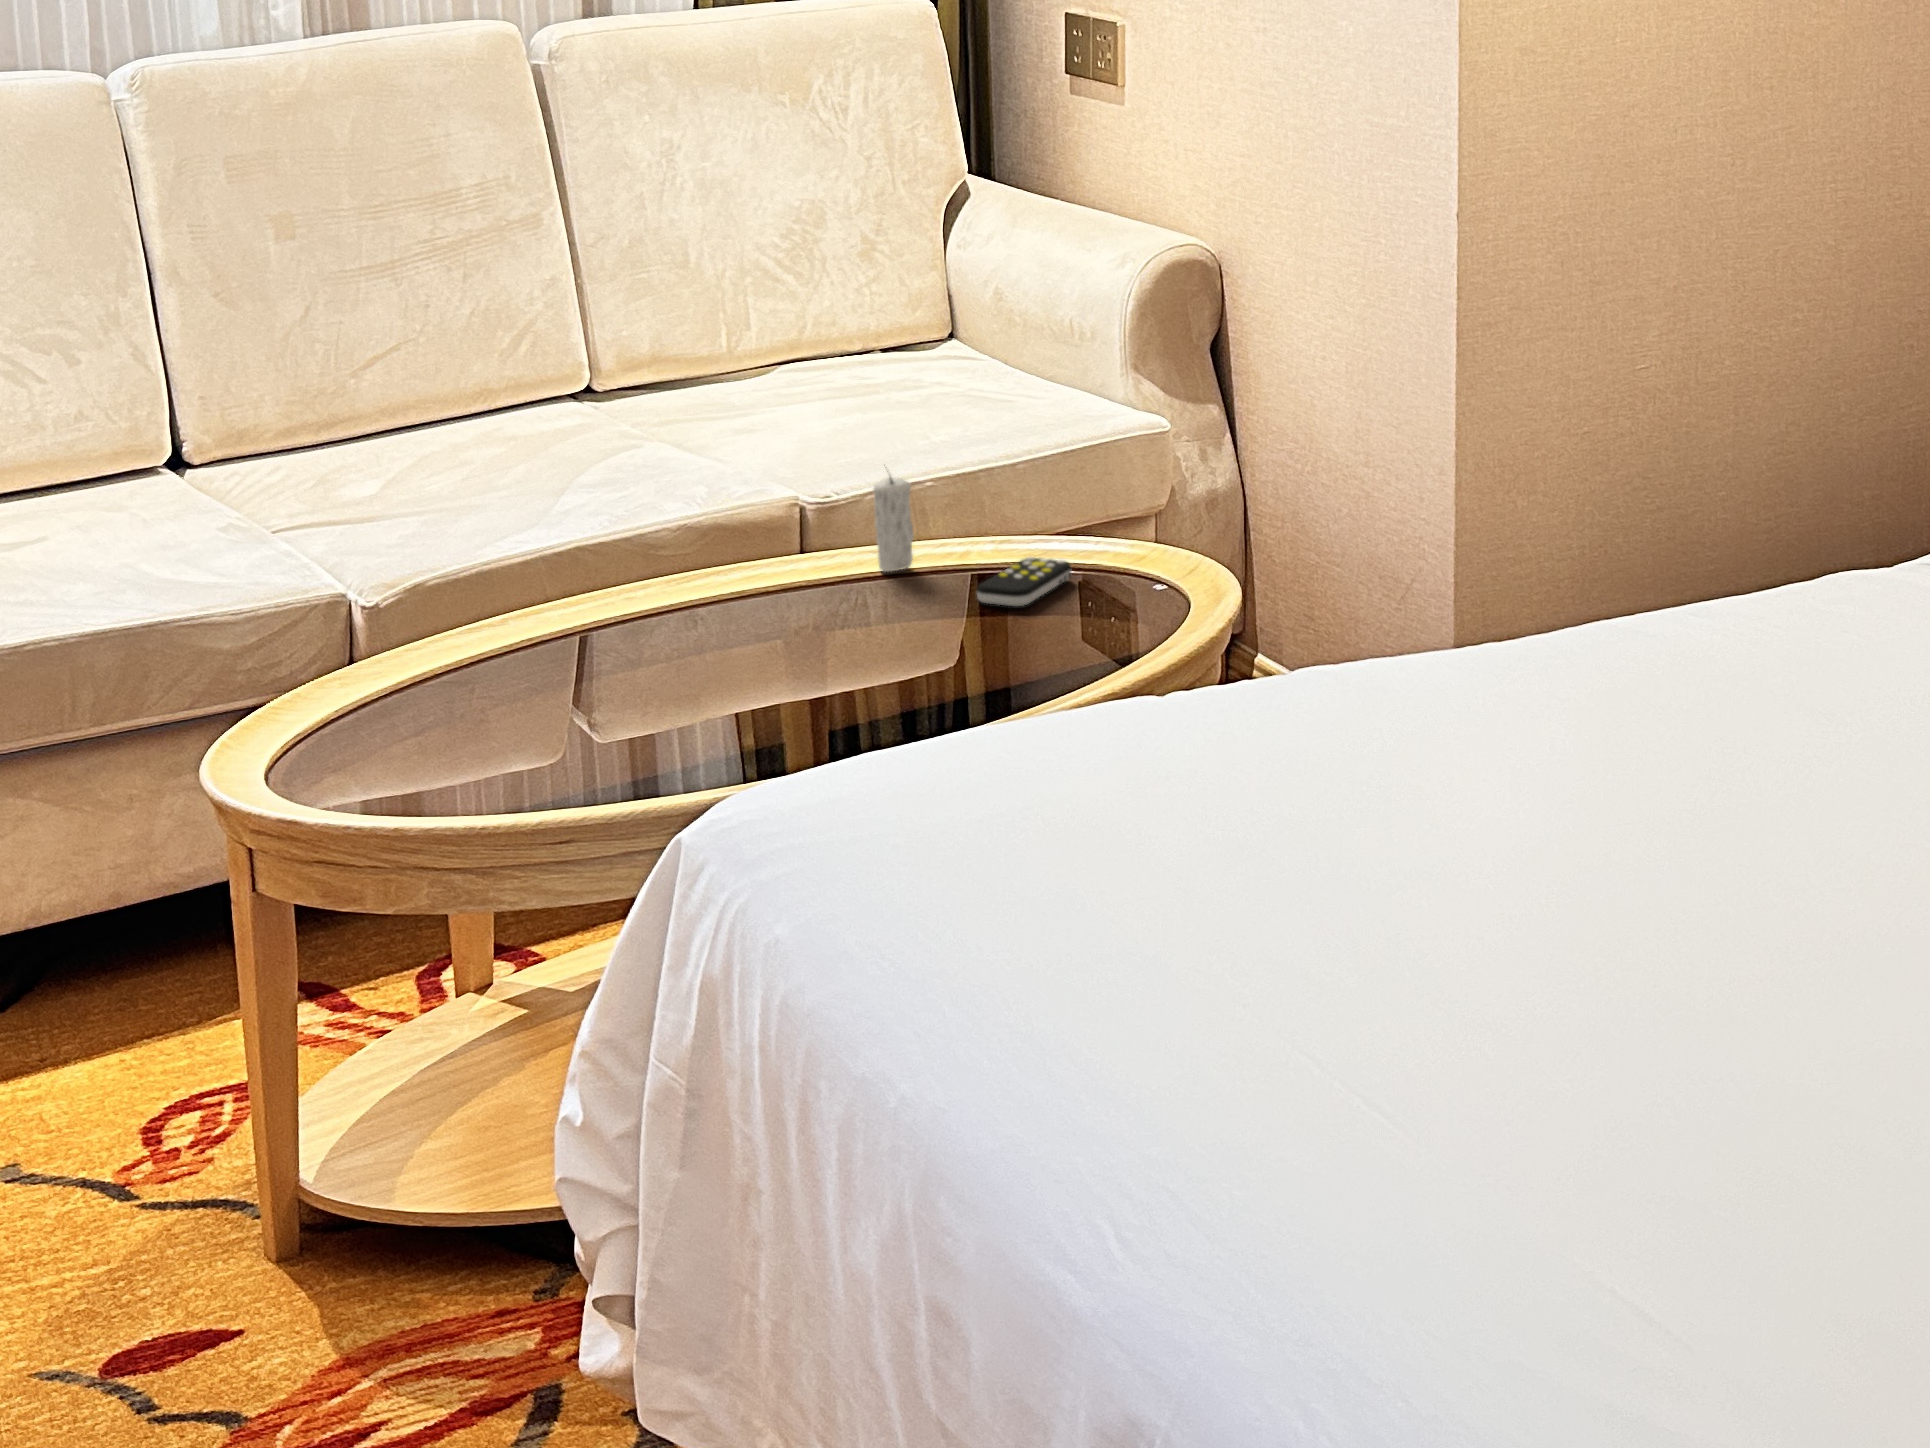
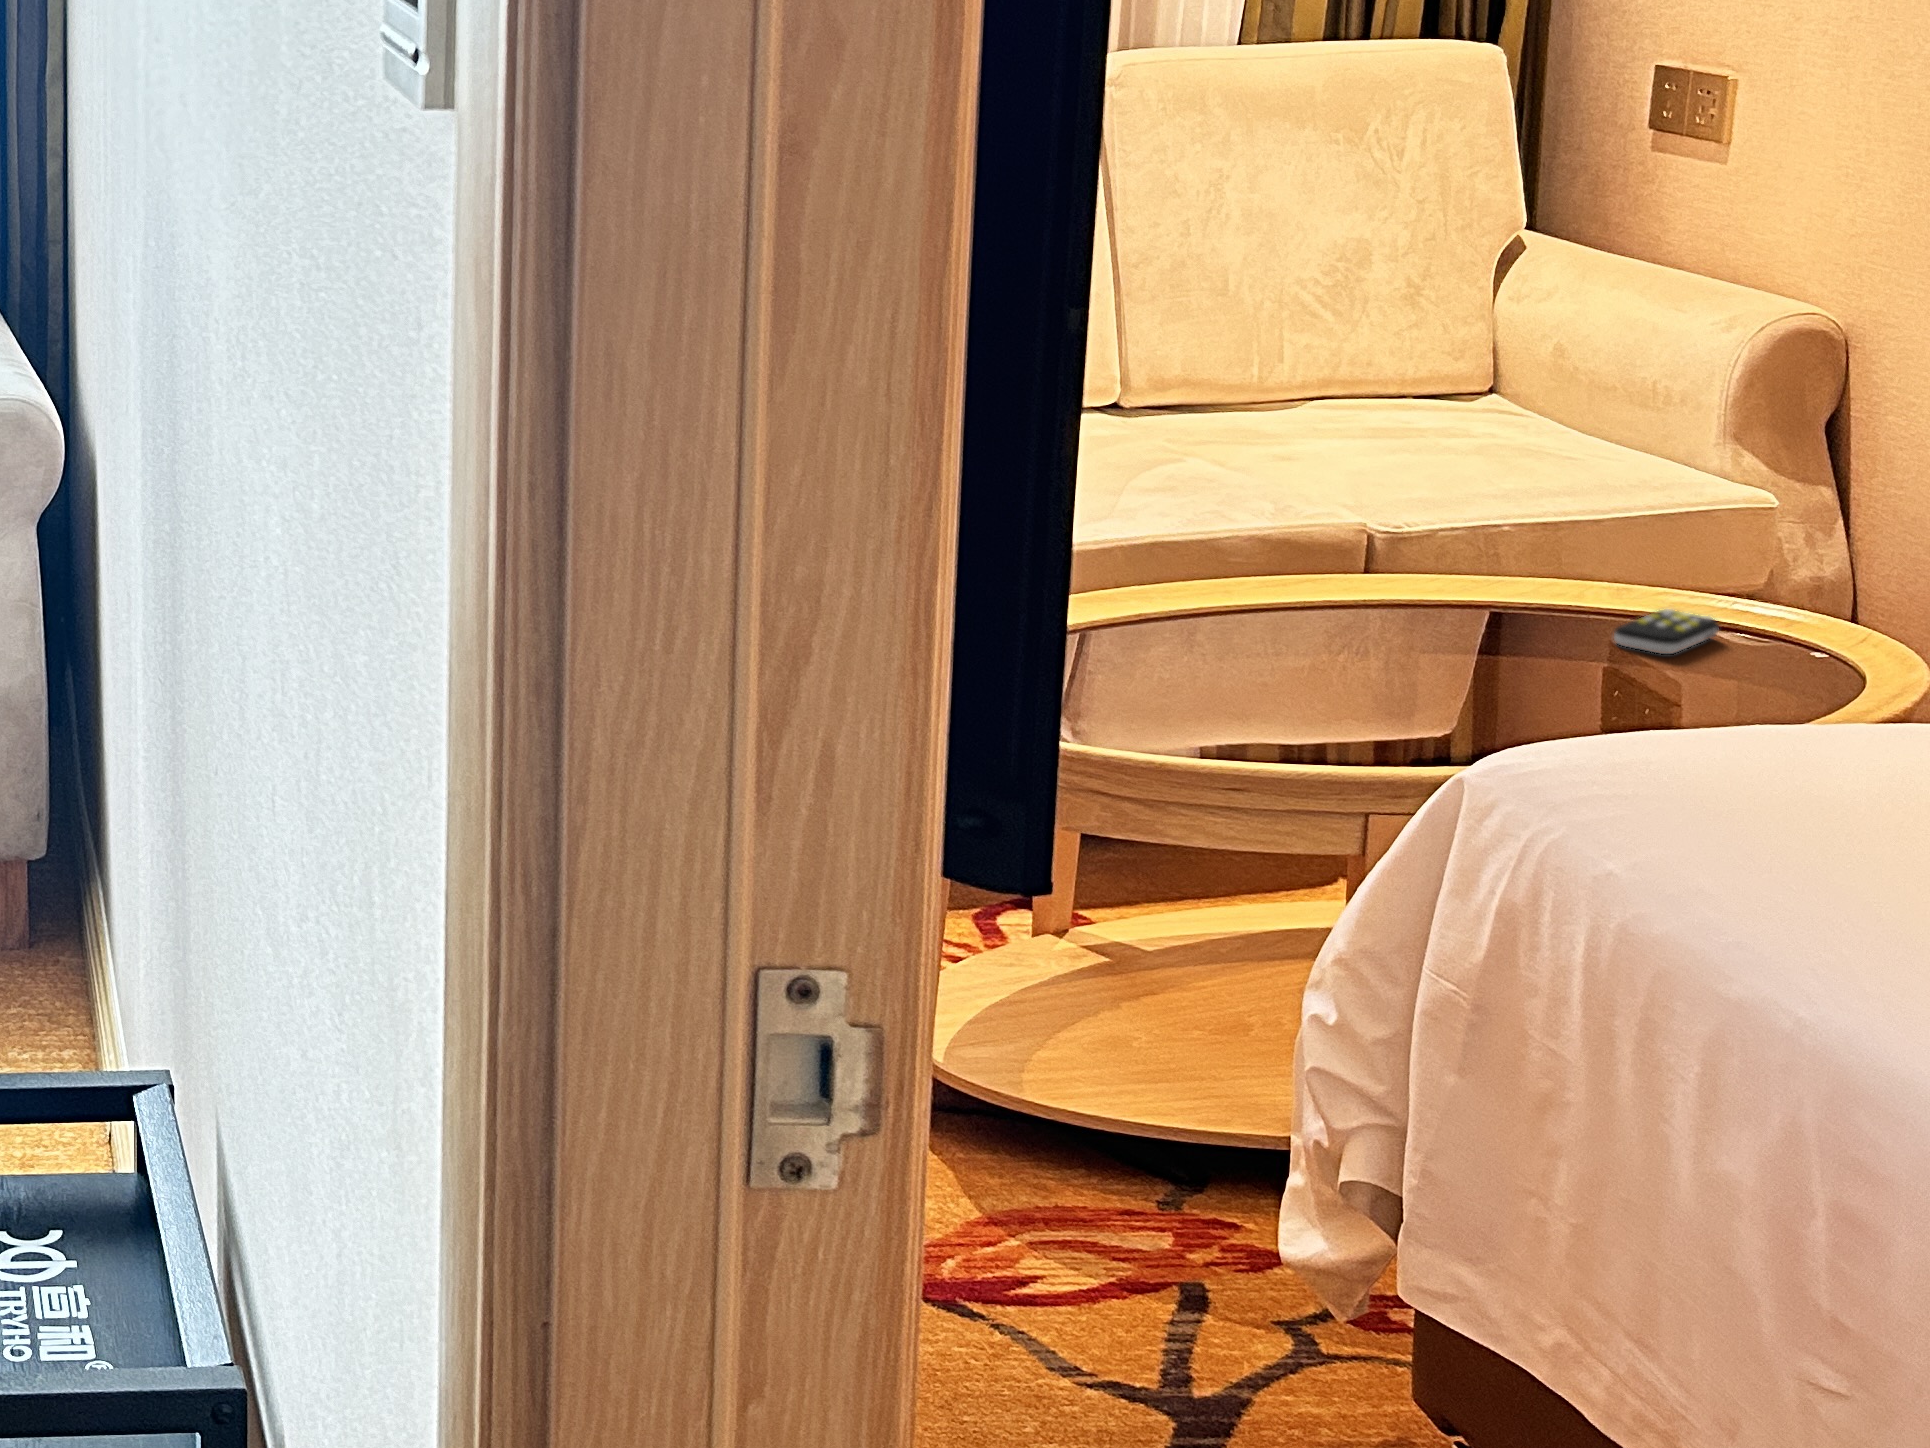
candle: present [874,476,914,572] -> none [1494,493,1540,603]

